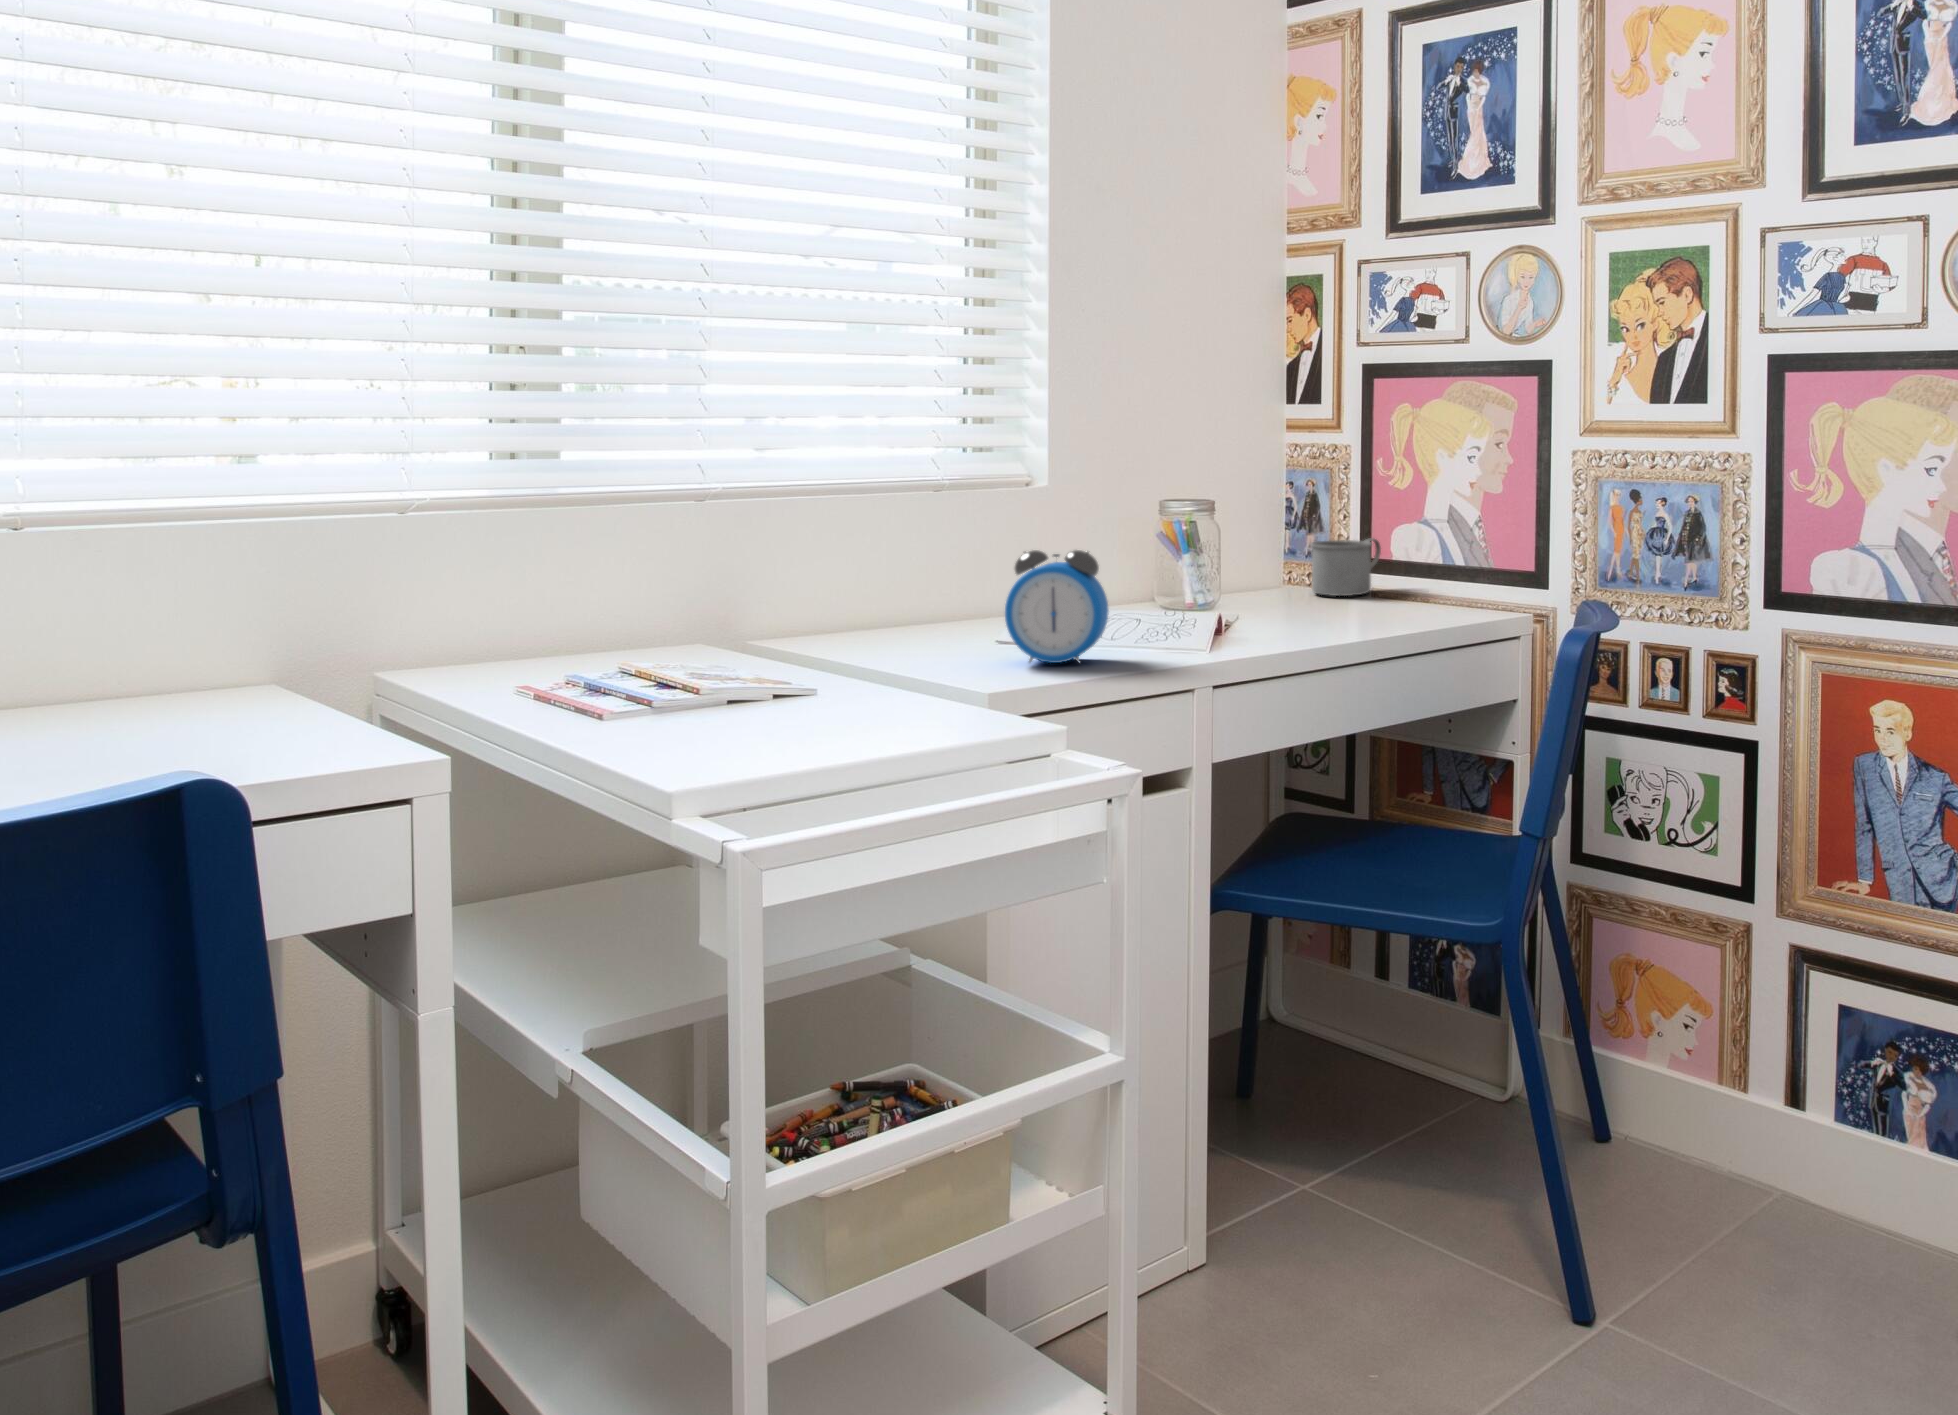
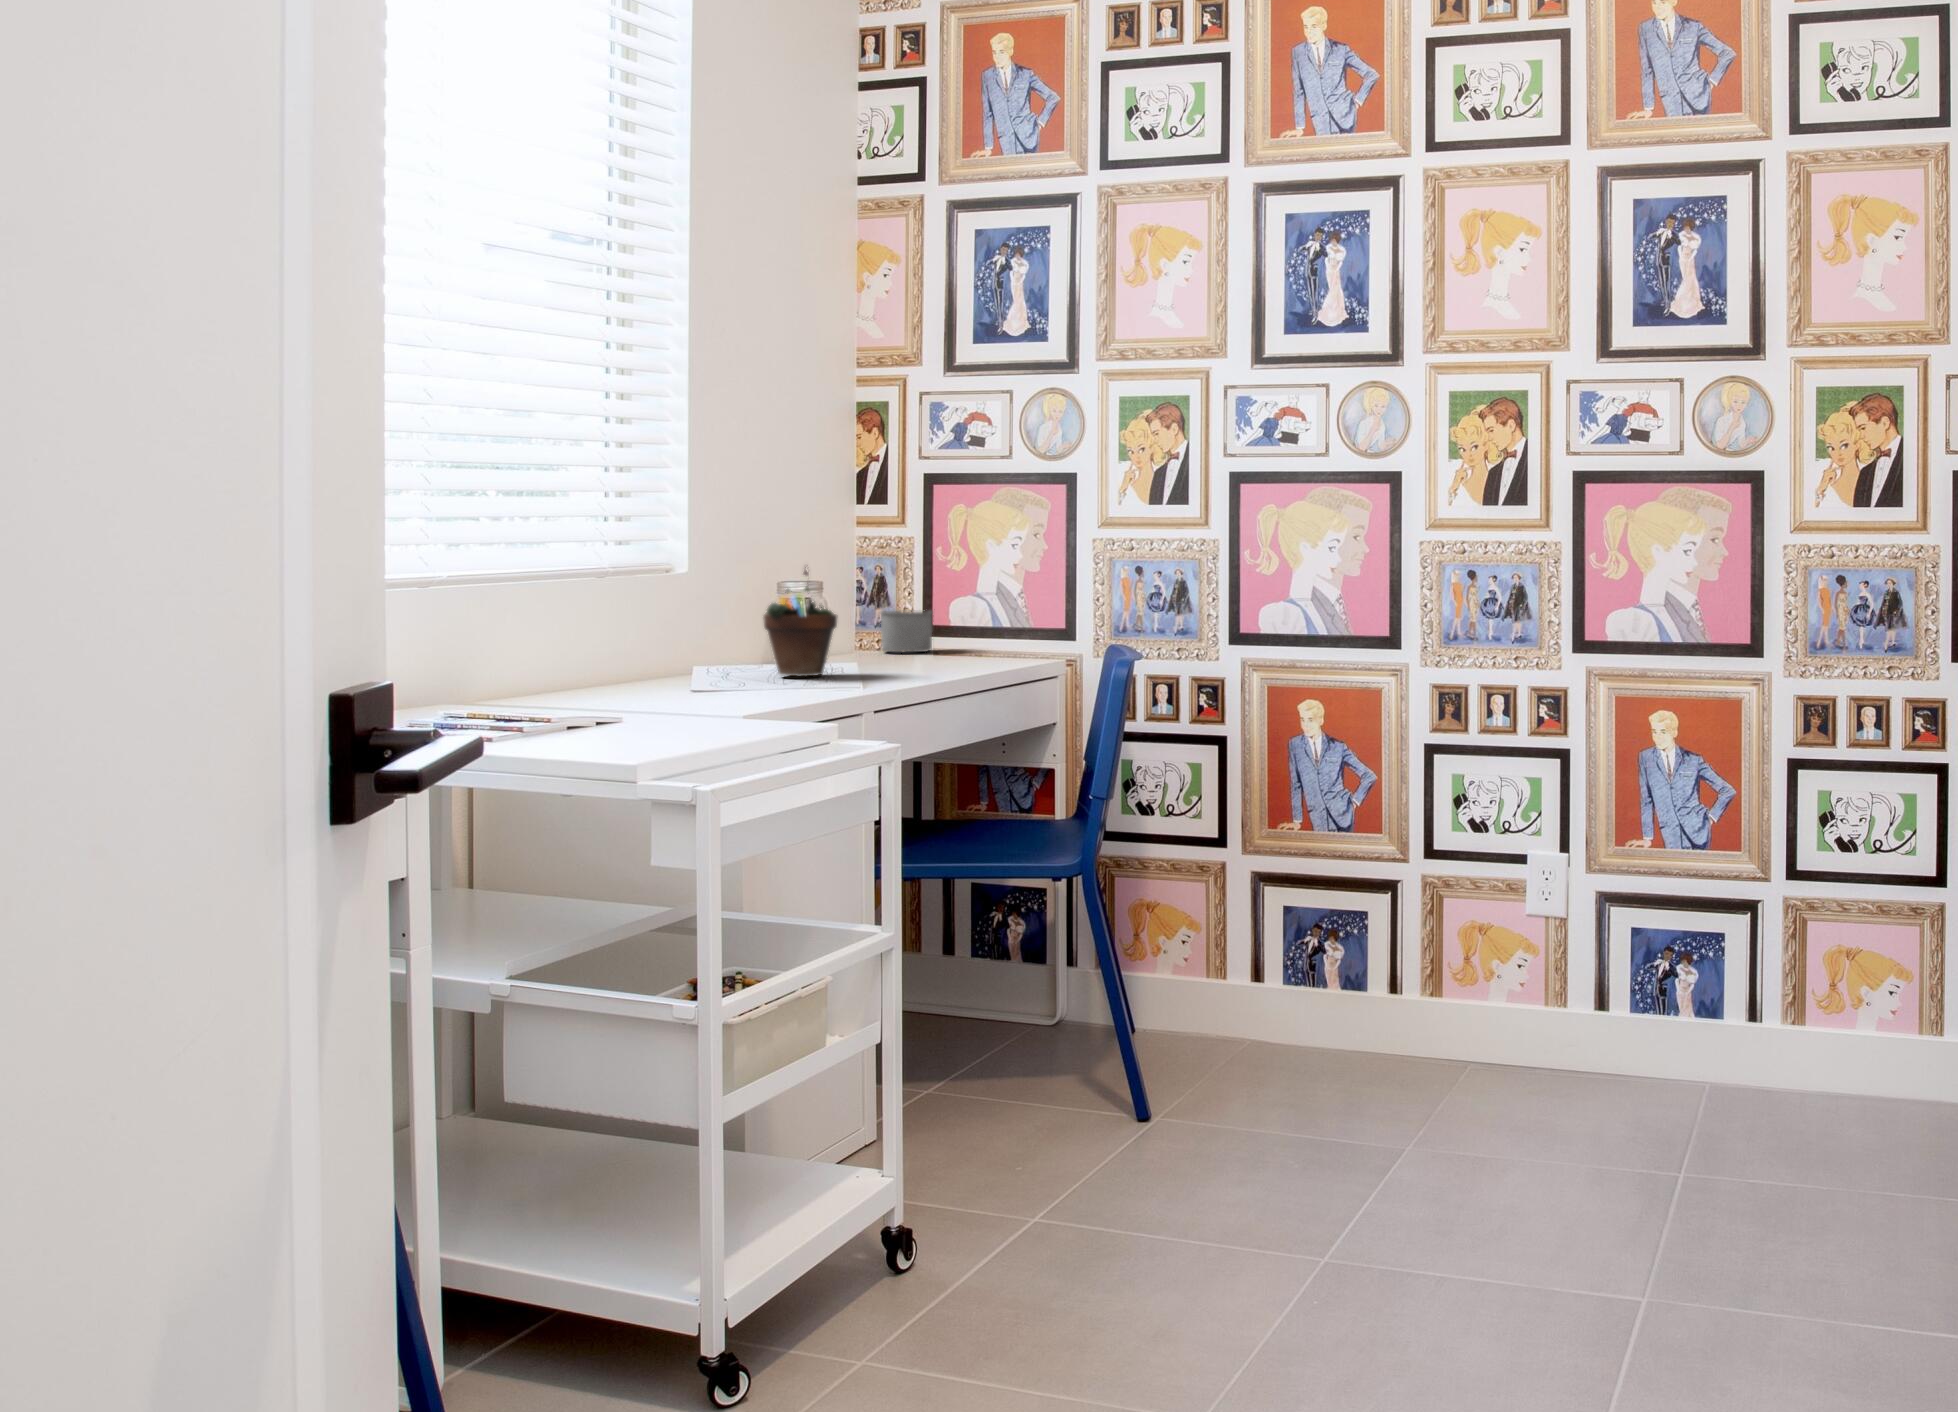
succulent plant: none [1149,502,1235,647] -> present [763,565,837,676]
alarm clock: present [1005,550,1109,663] -> none [643,597,734,688]

